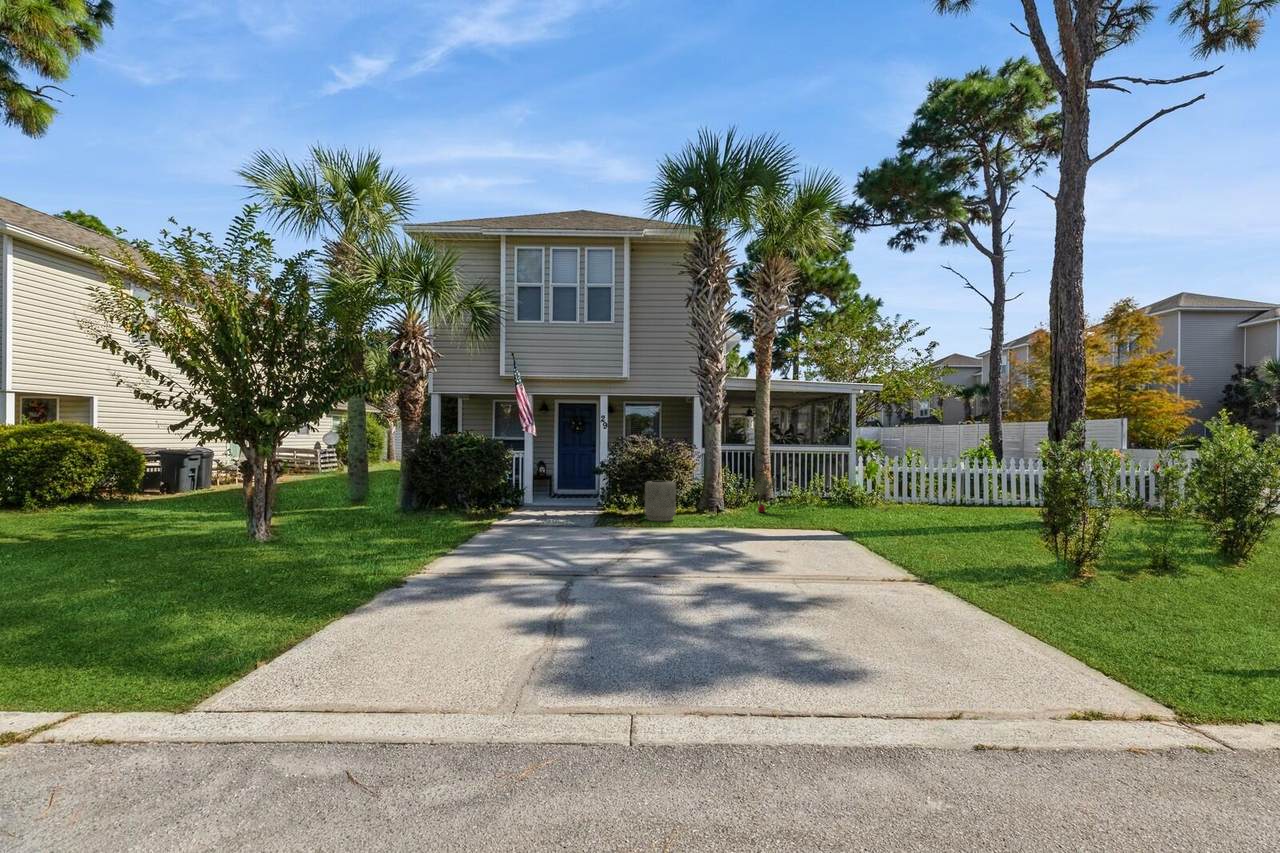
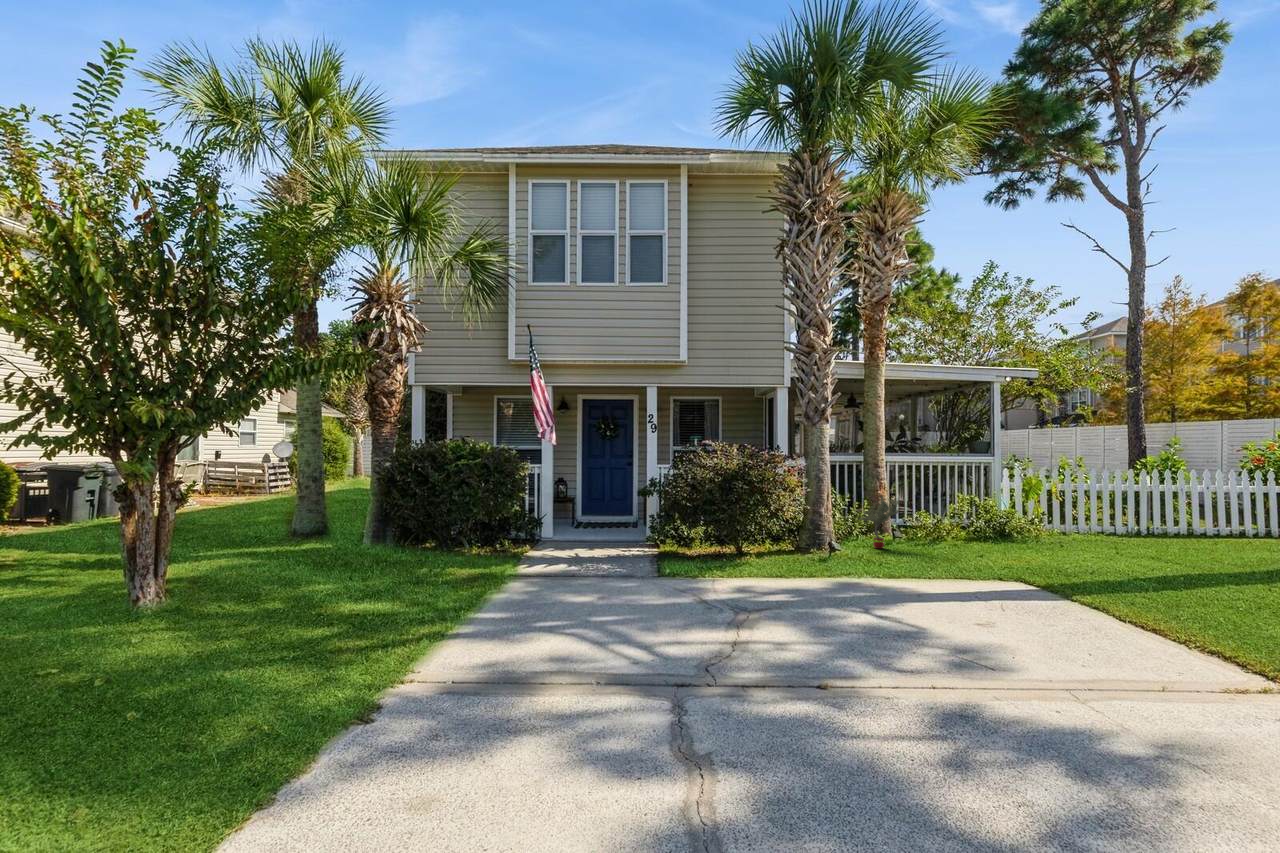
trash can: present [645,481,676,521] -> none [724,506,768,566]

